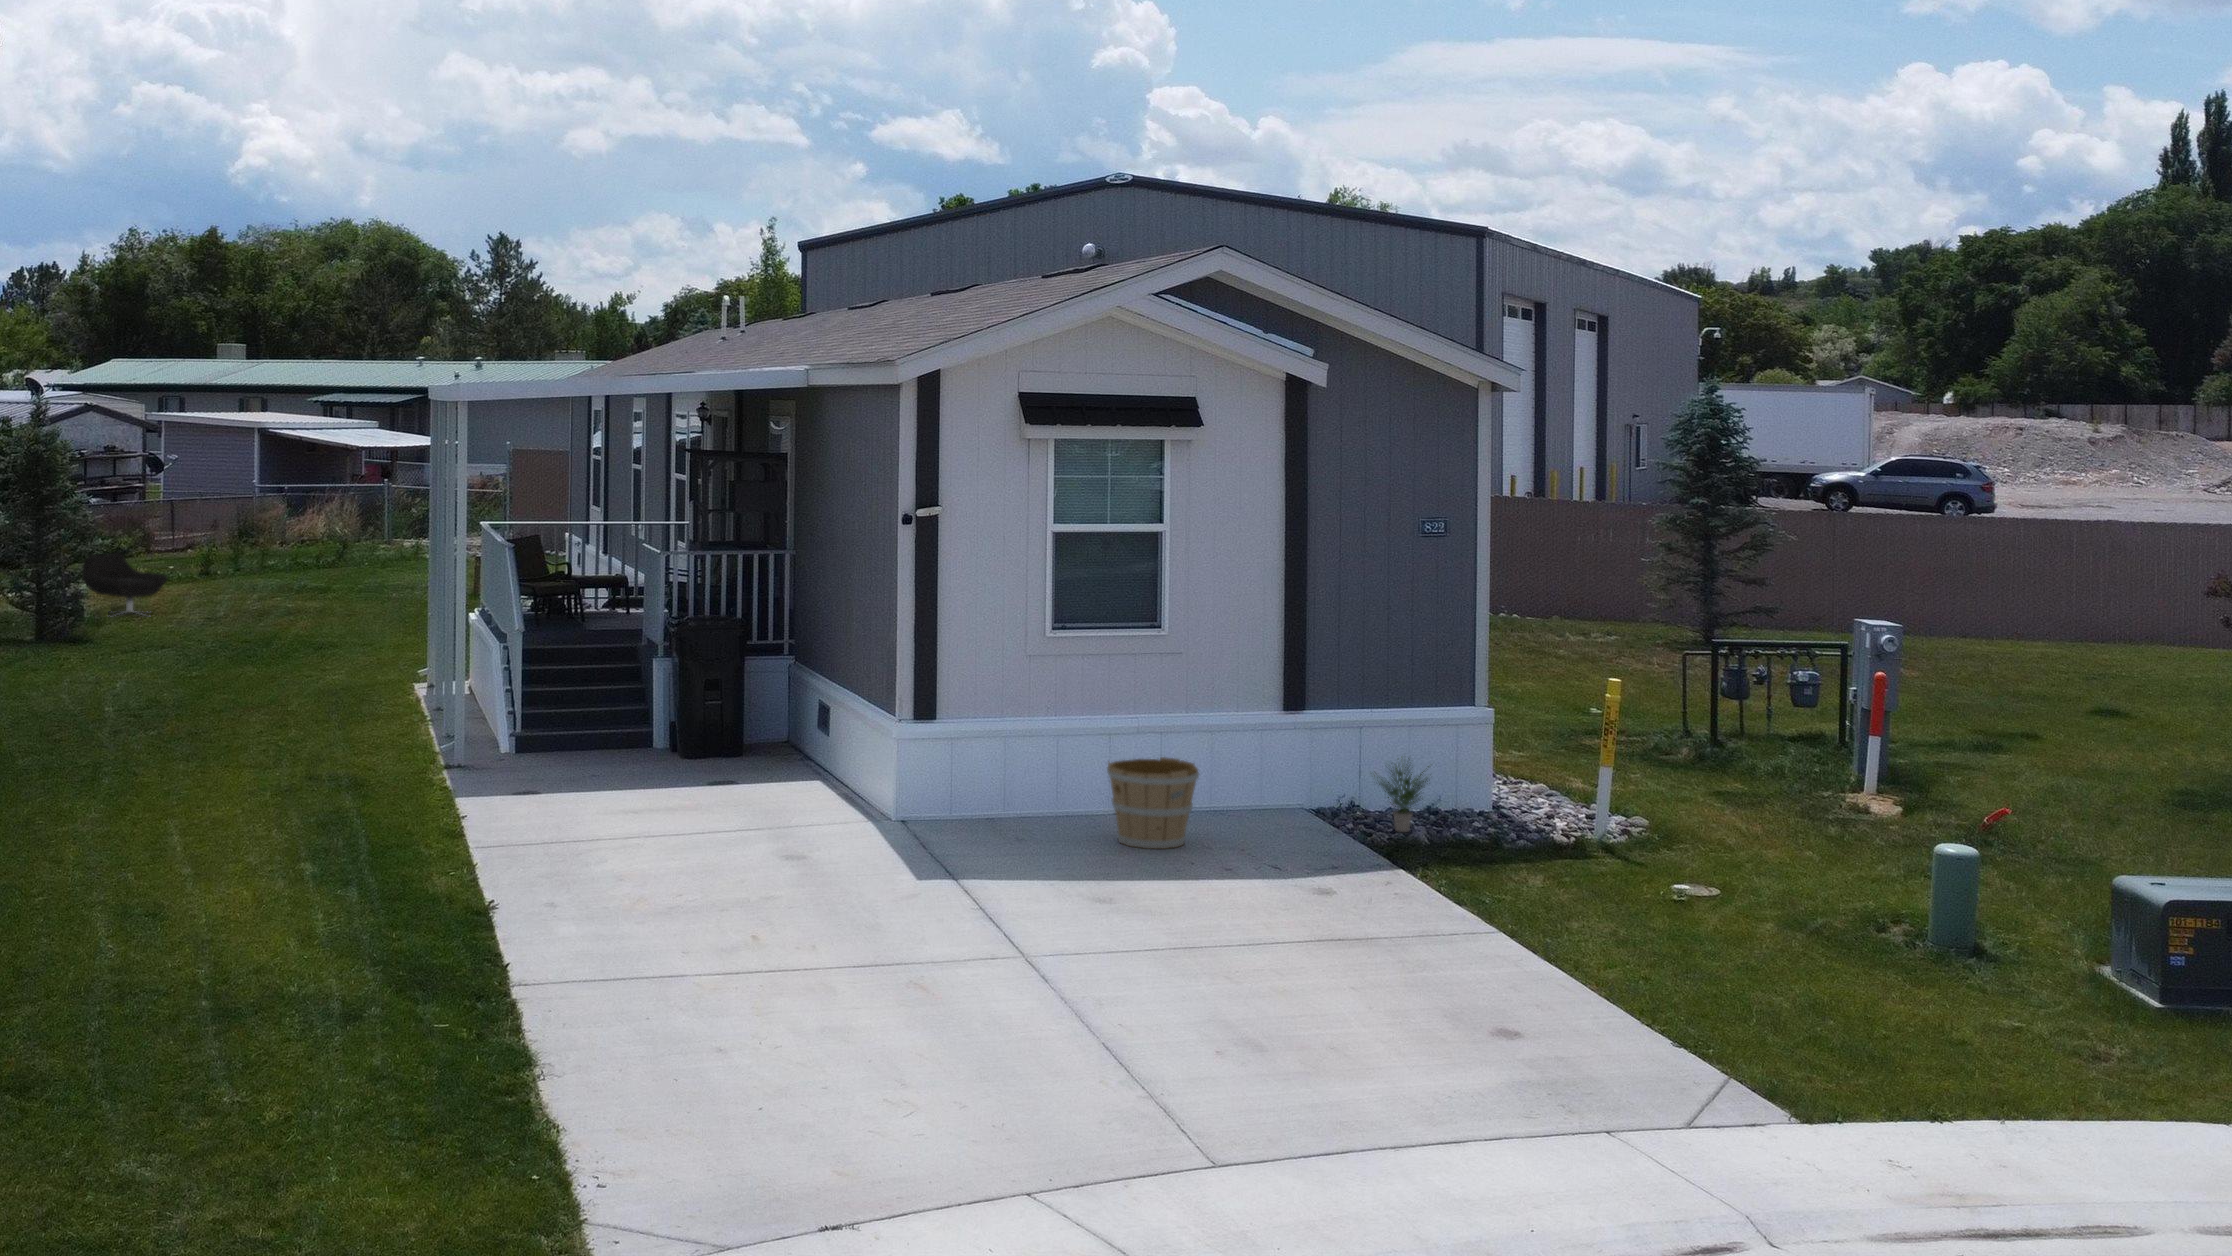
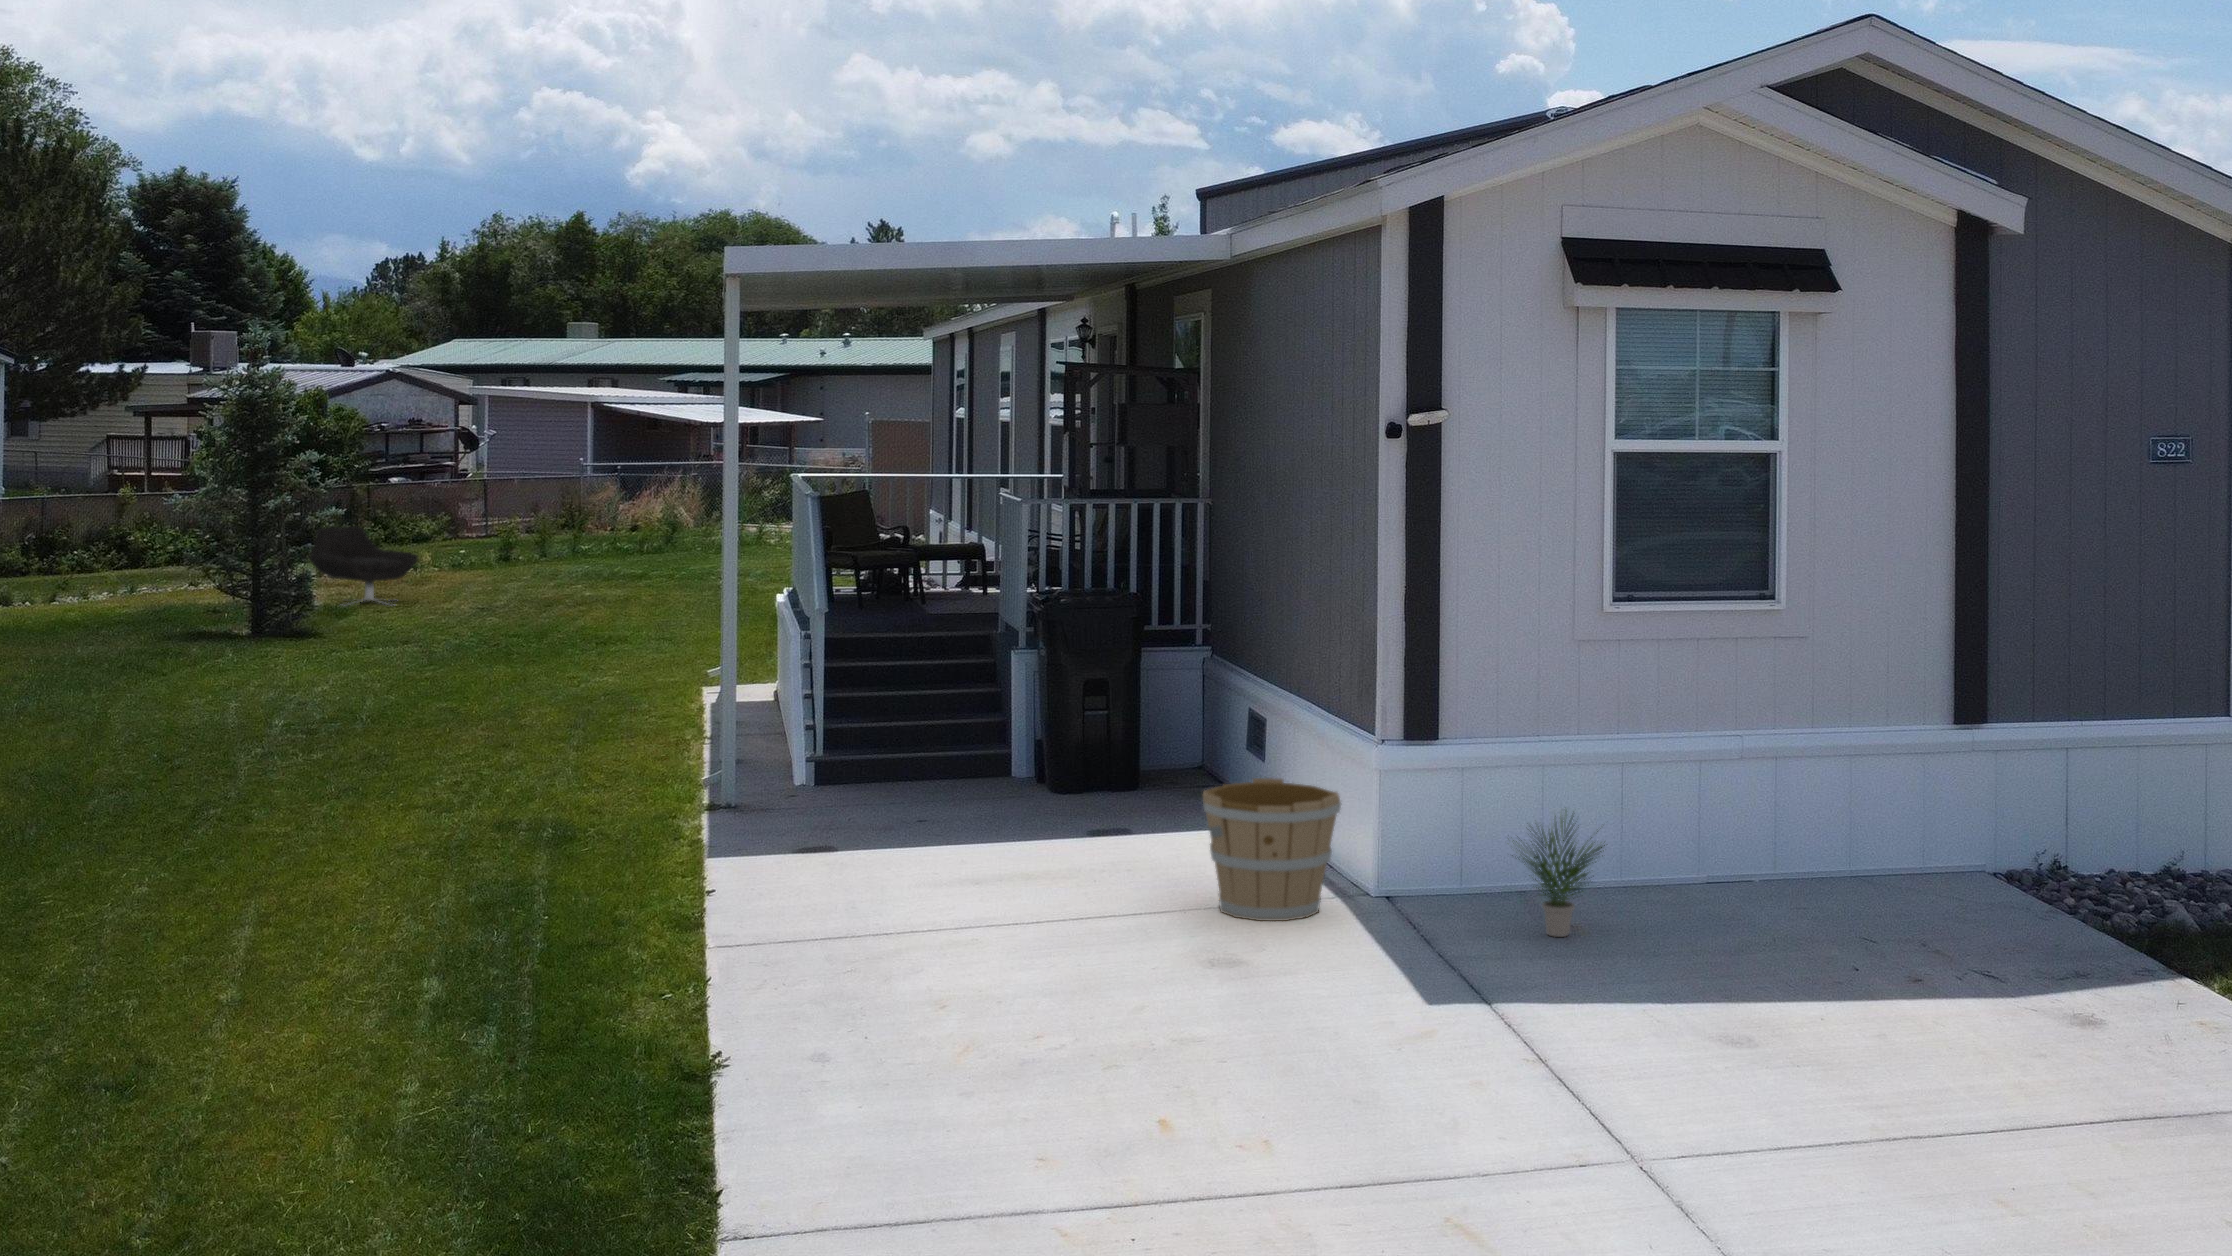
wooden bucket: present [1107,757,1199,849] -> present [1203,778,1341,921]
potted plant: present [1374,757,1429,832] -> present [1513,816,1605,937]

